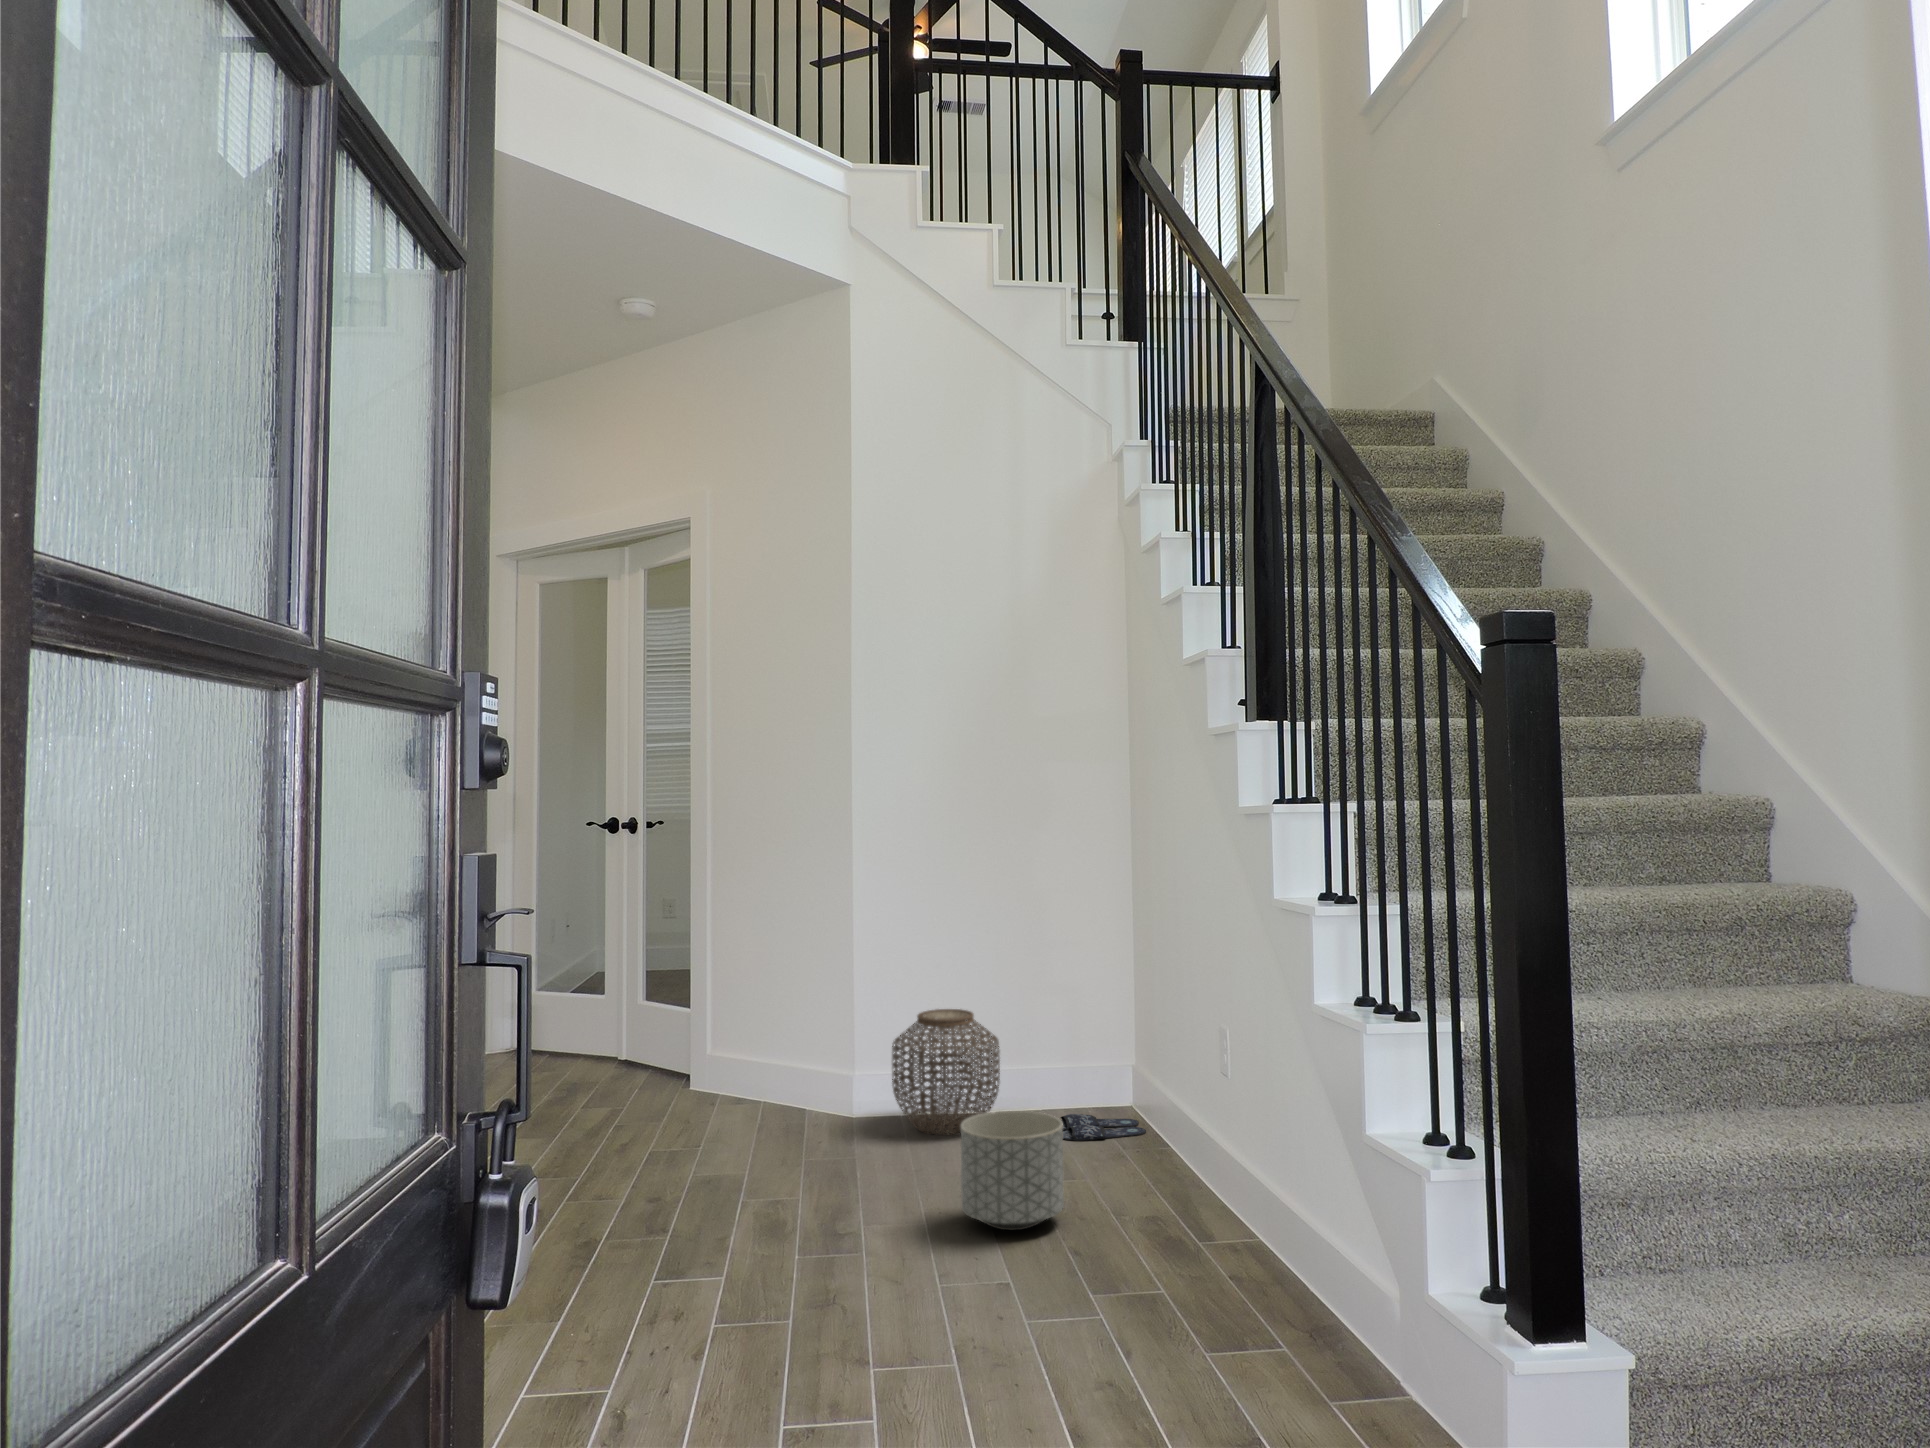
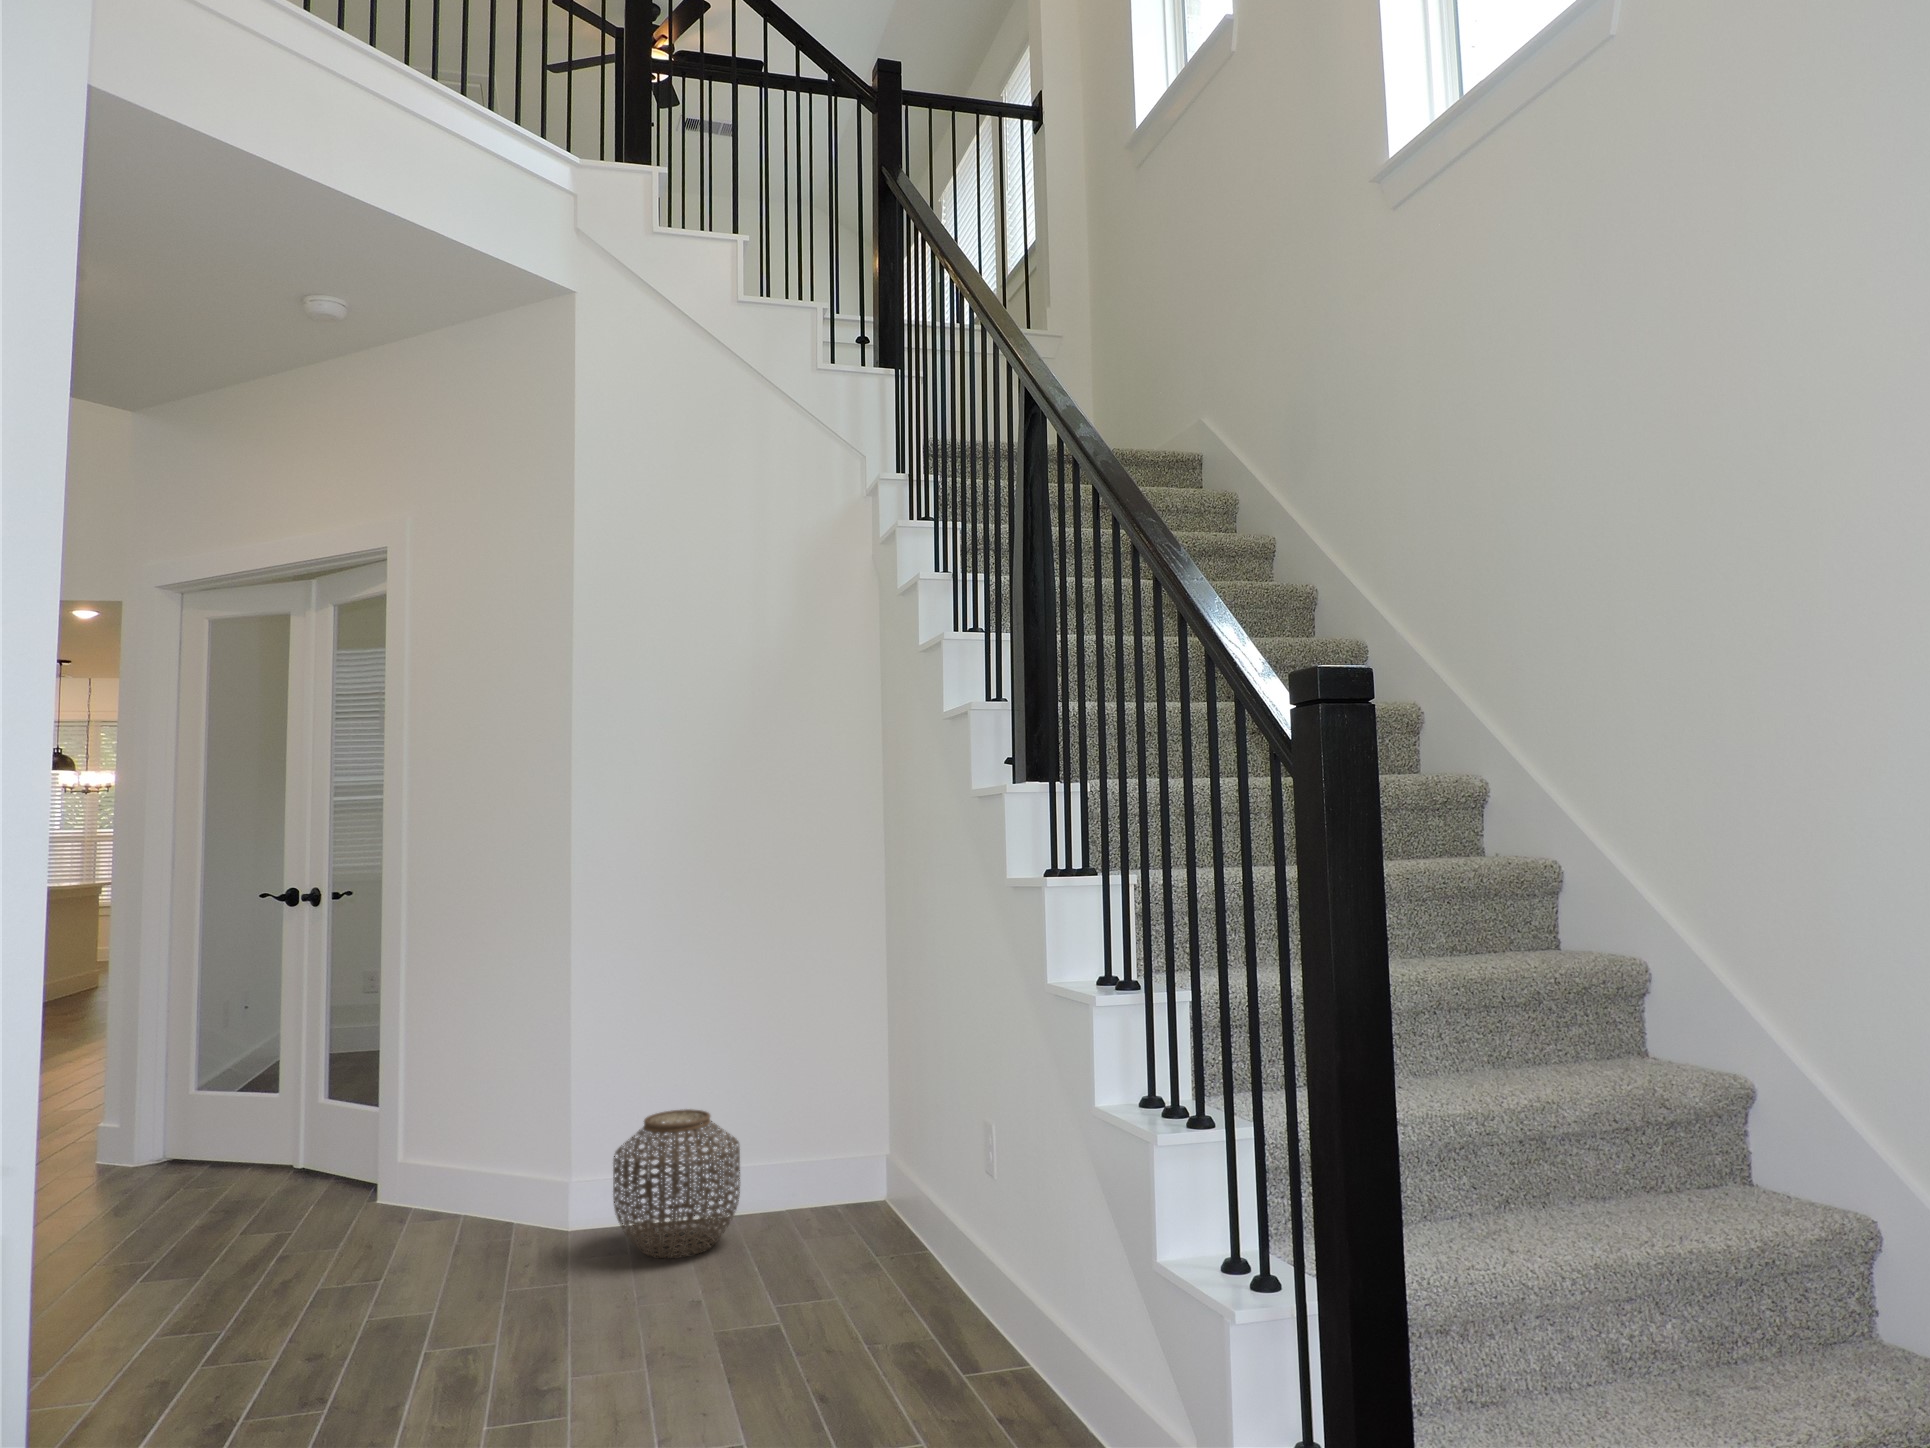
planter: present [961,1111,1064,1230] -> none [688,1237,810,1384]
slippers: present [1061,1114,1146,1141] -> none [798,1222,906,1255]

